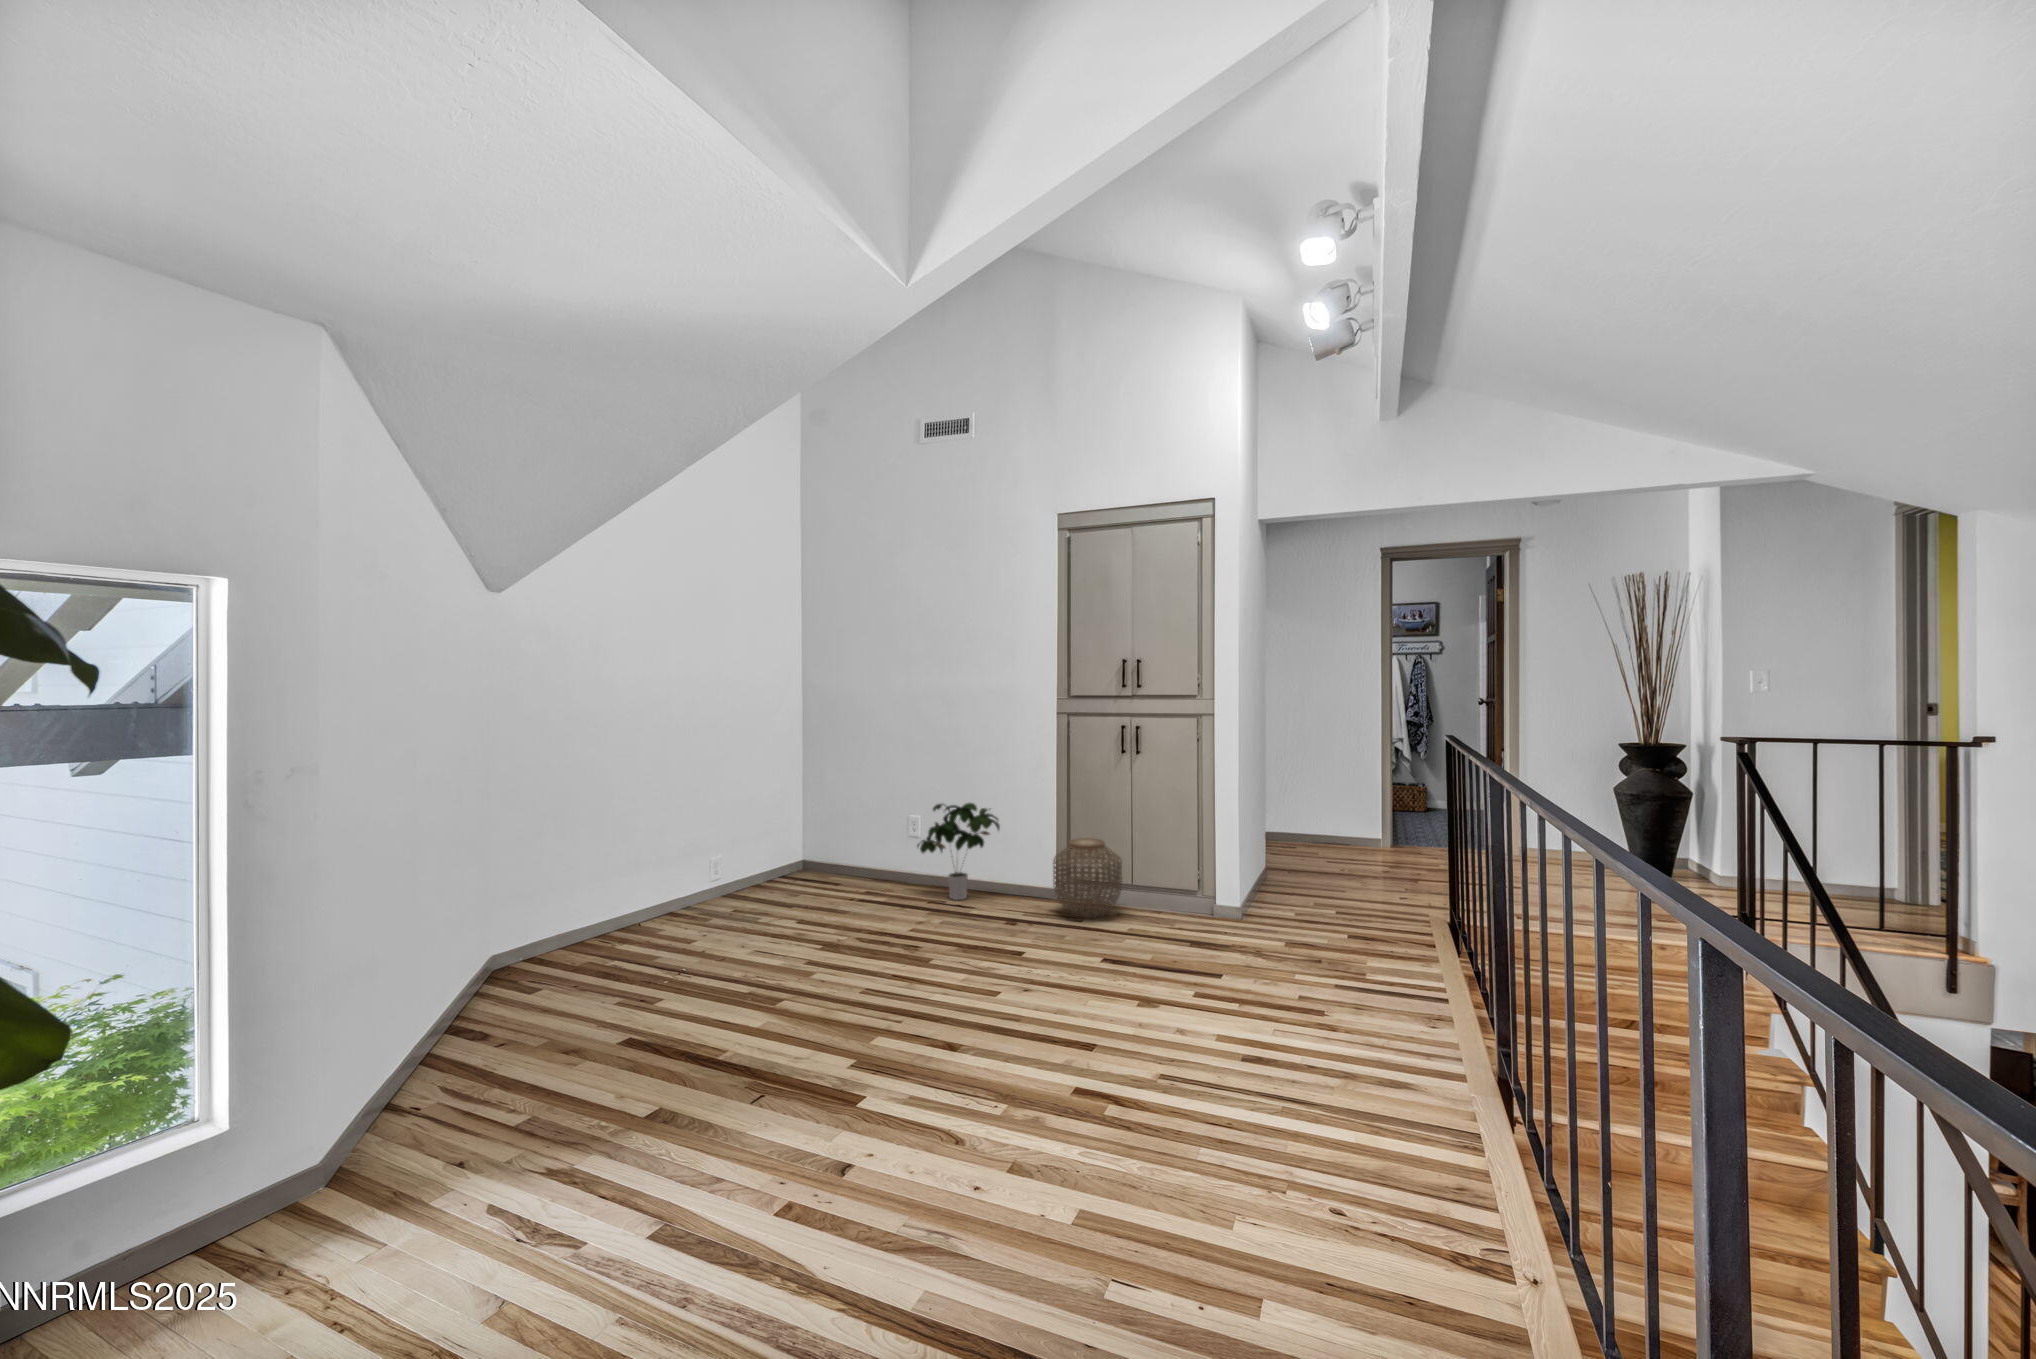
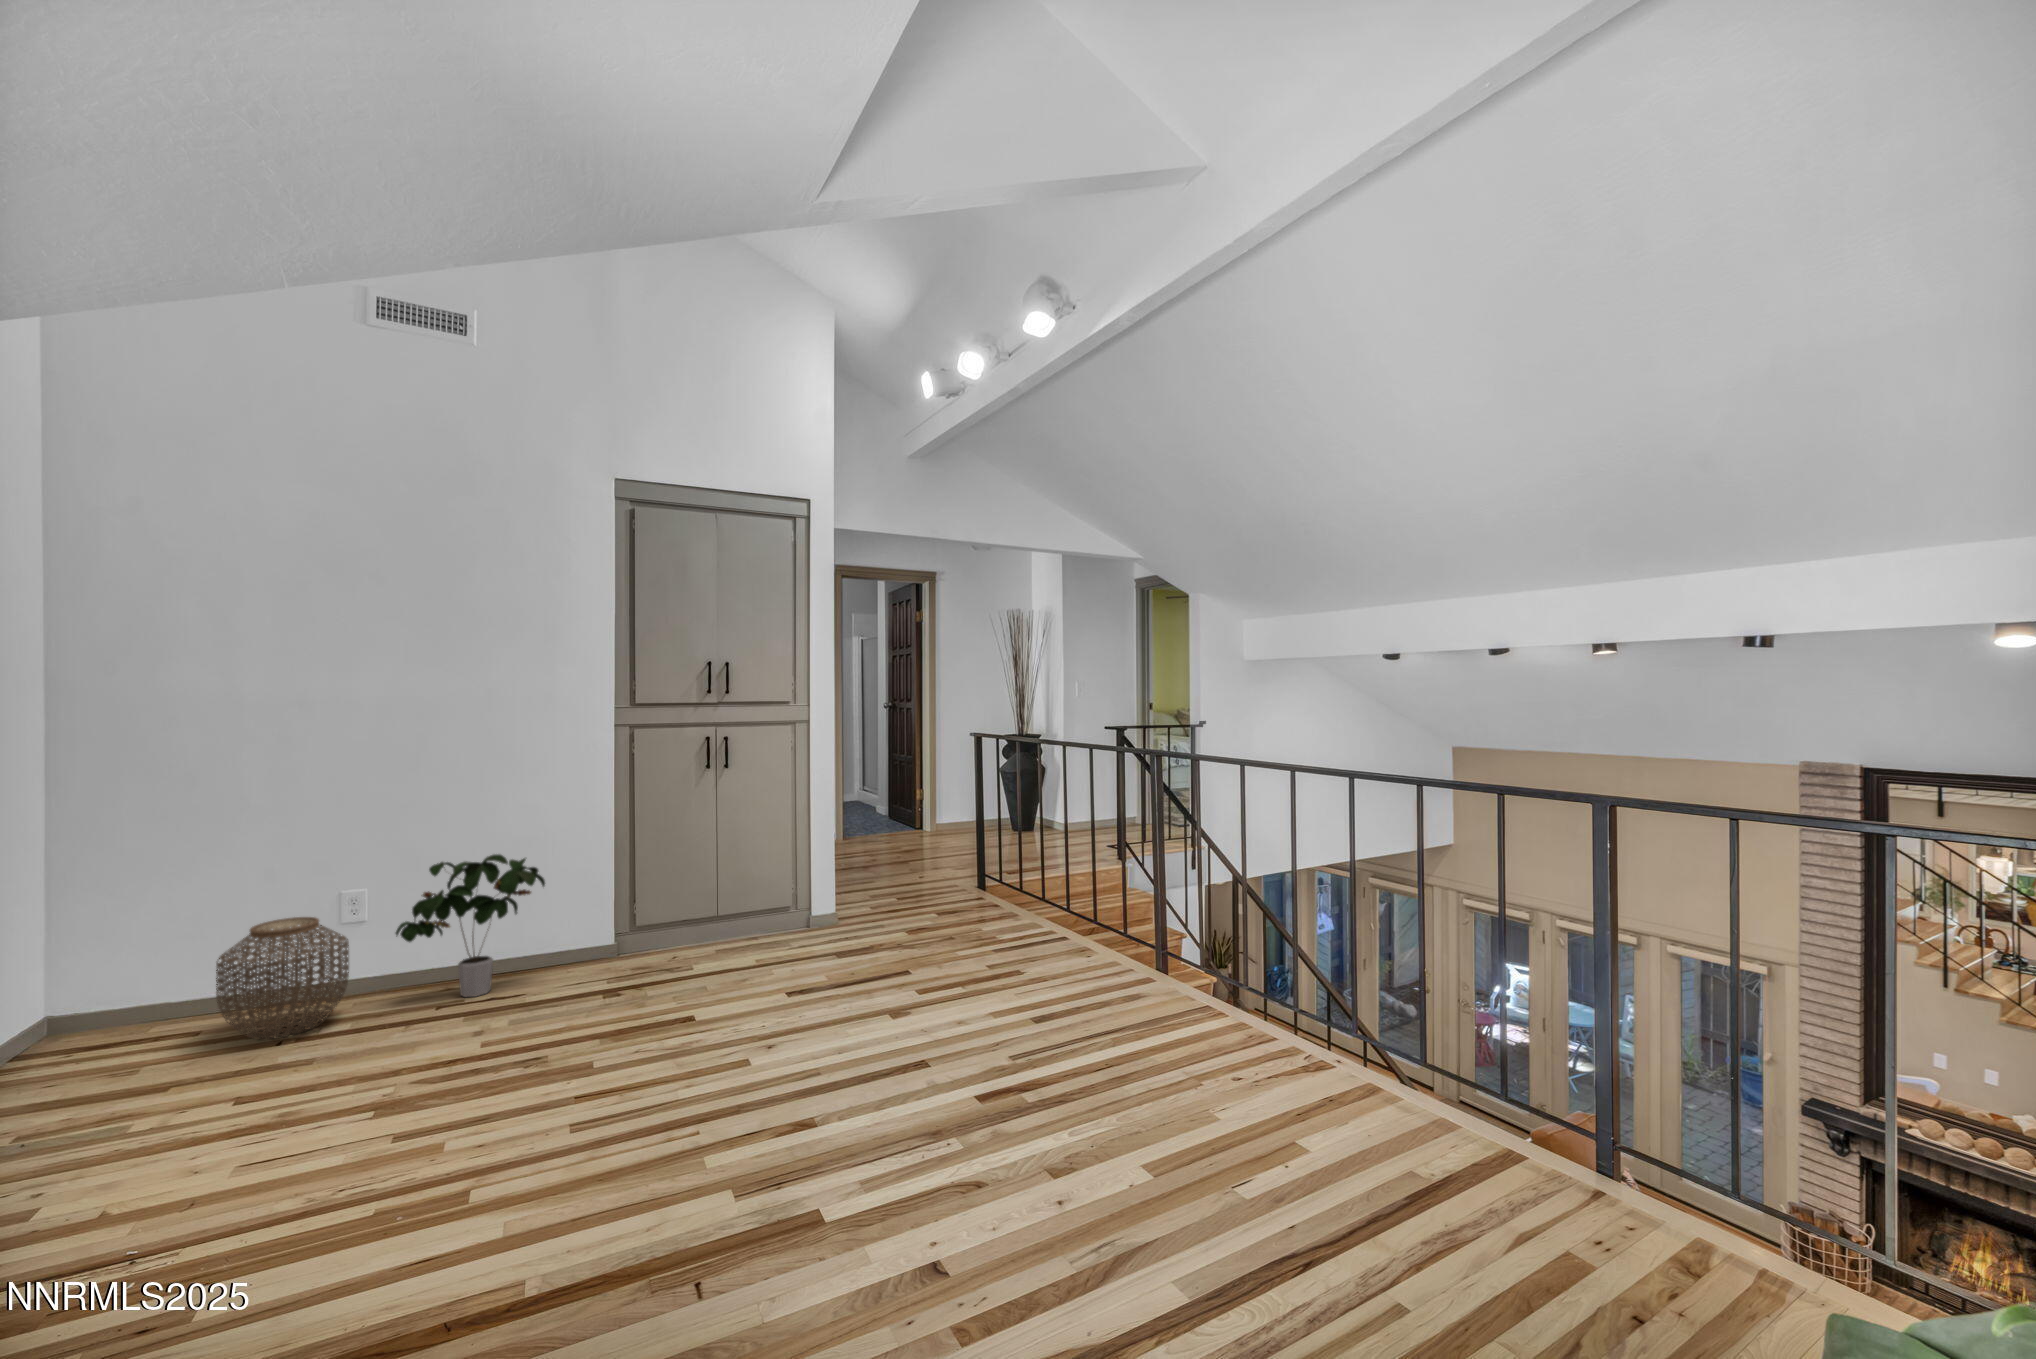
woven basket: present [1053,838,1122,918] -> present [216,917,349,1039]

